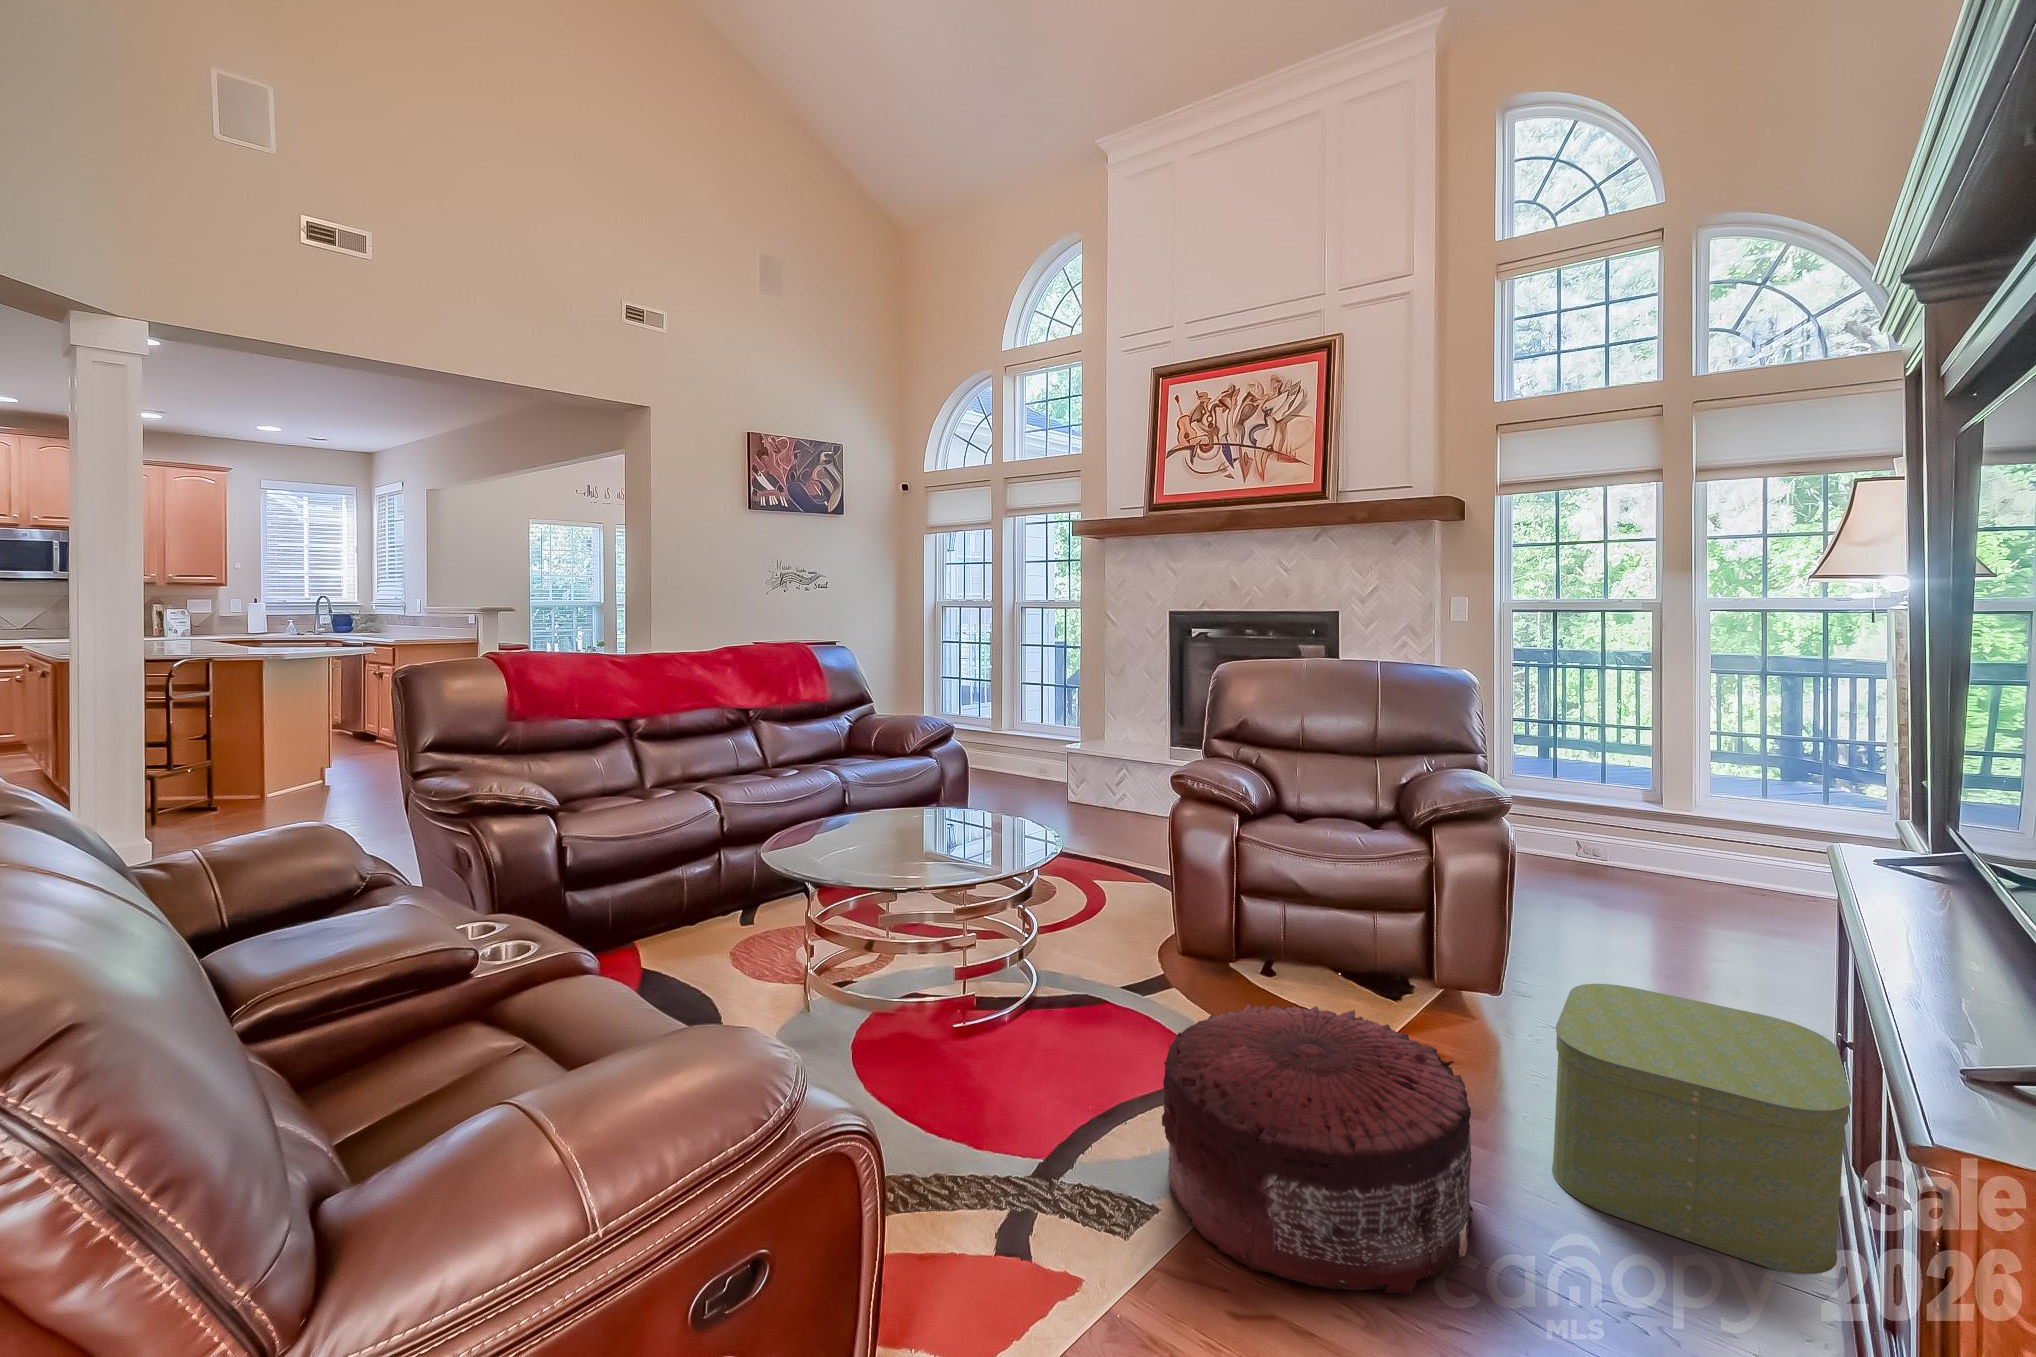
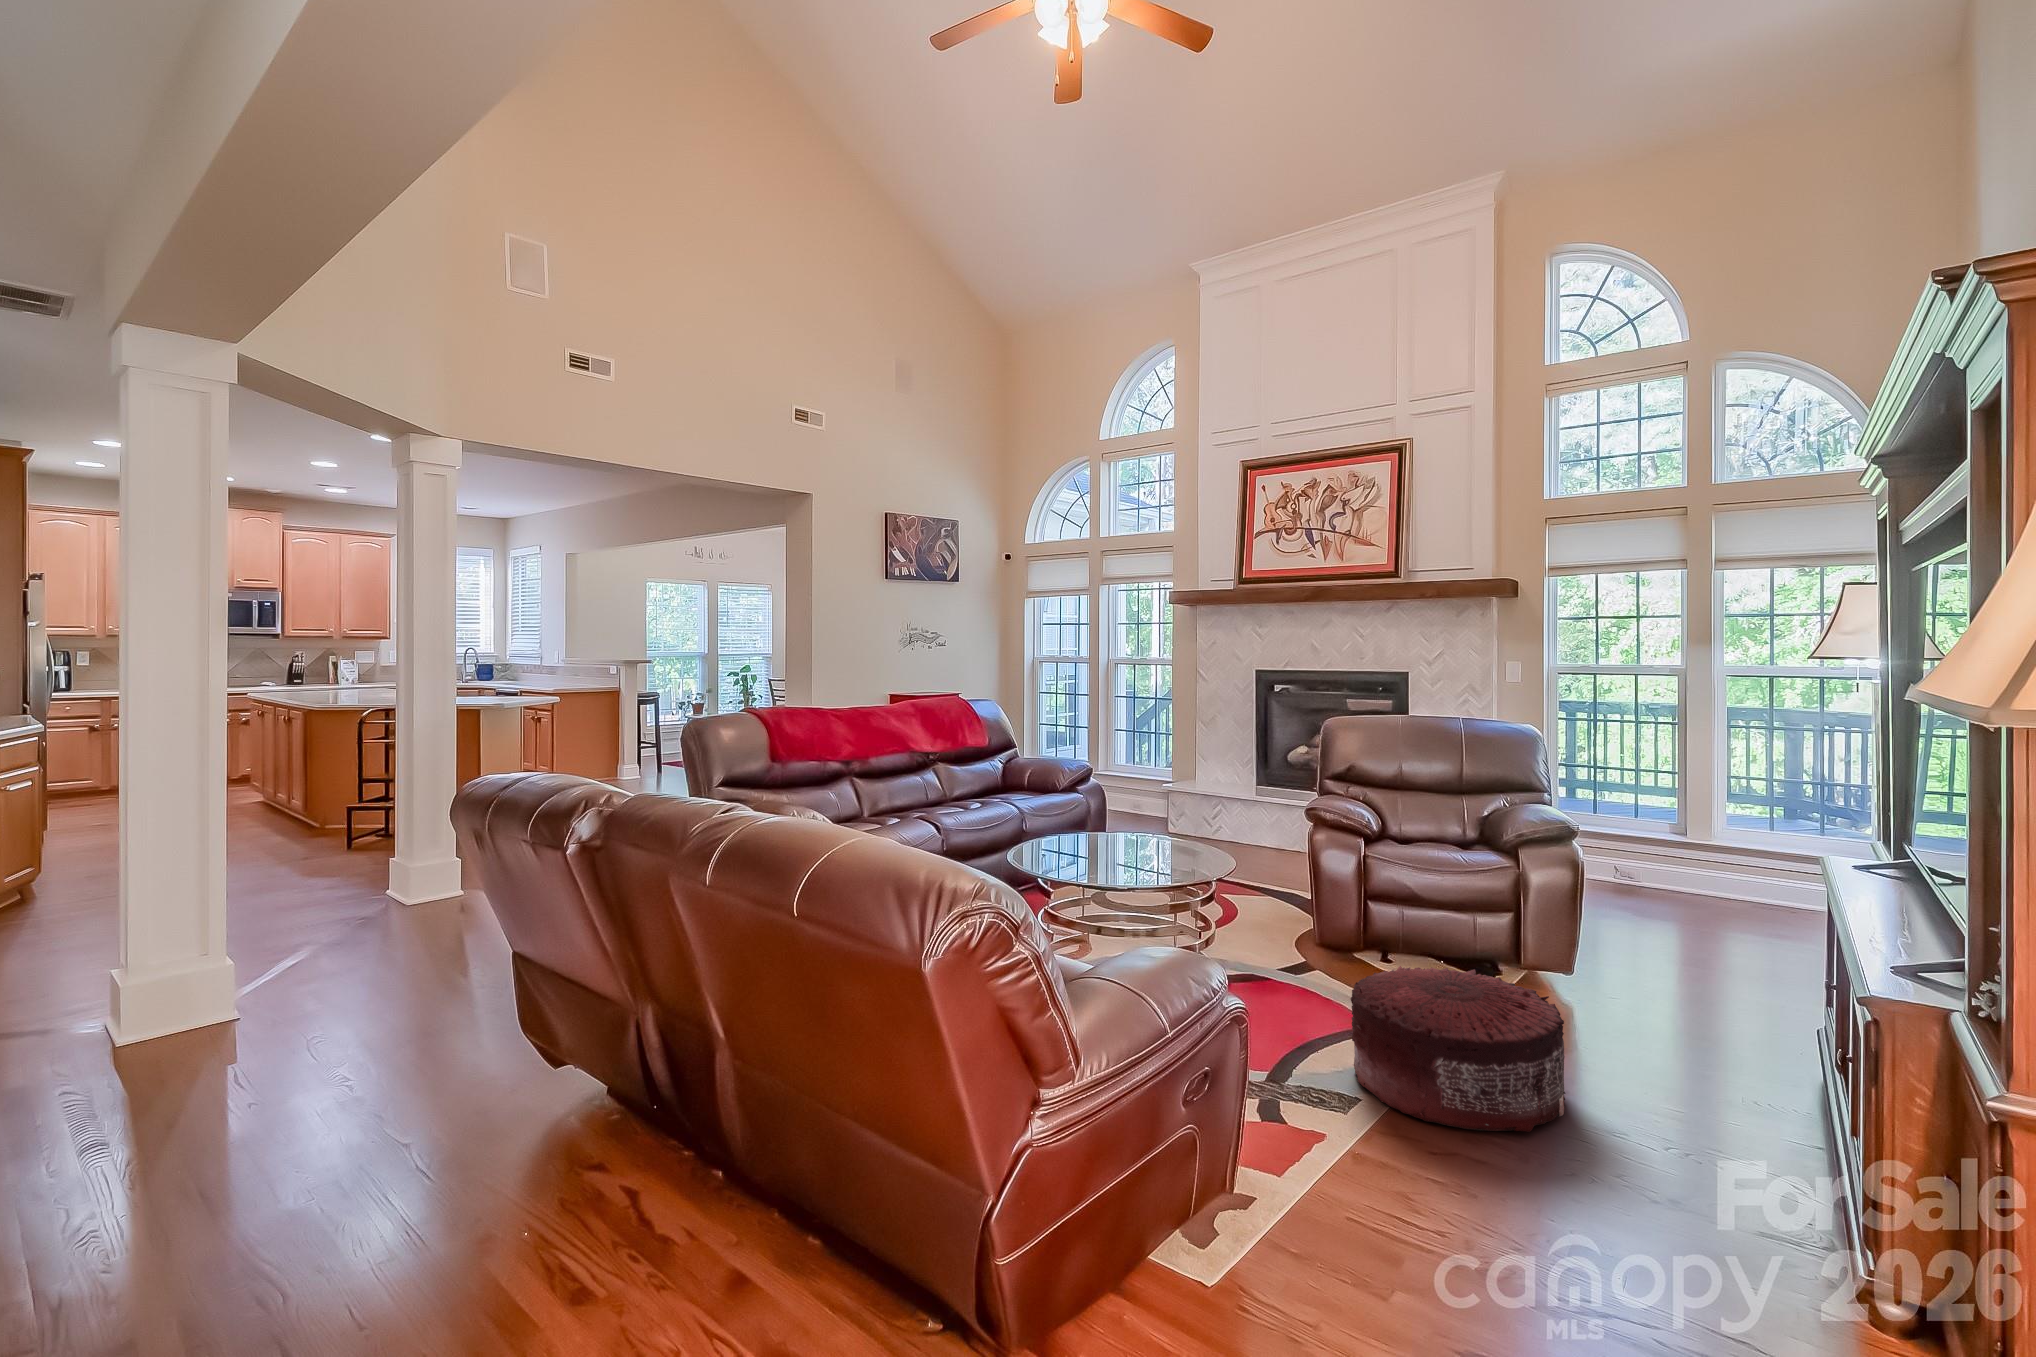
storage box: present [1552,984,1851,1274] -> none [1616,955,1812,1128]

